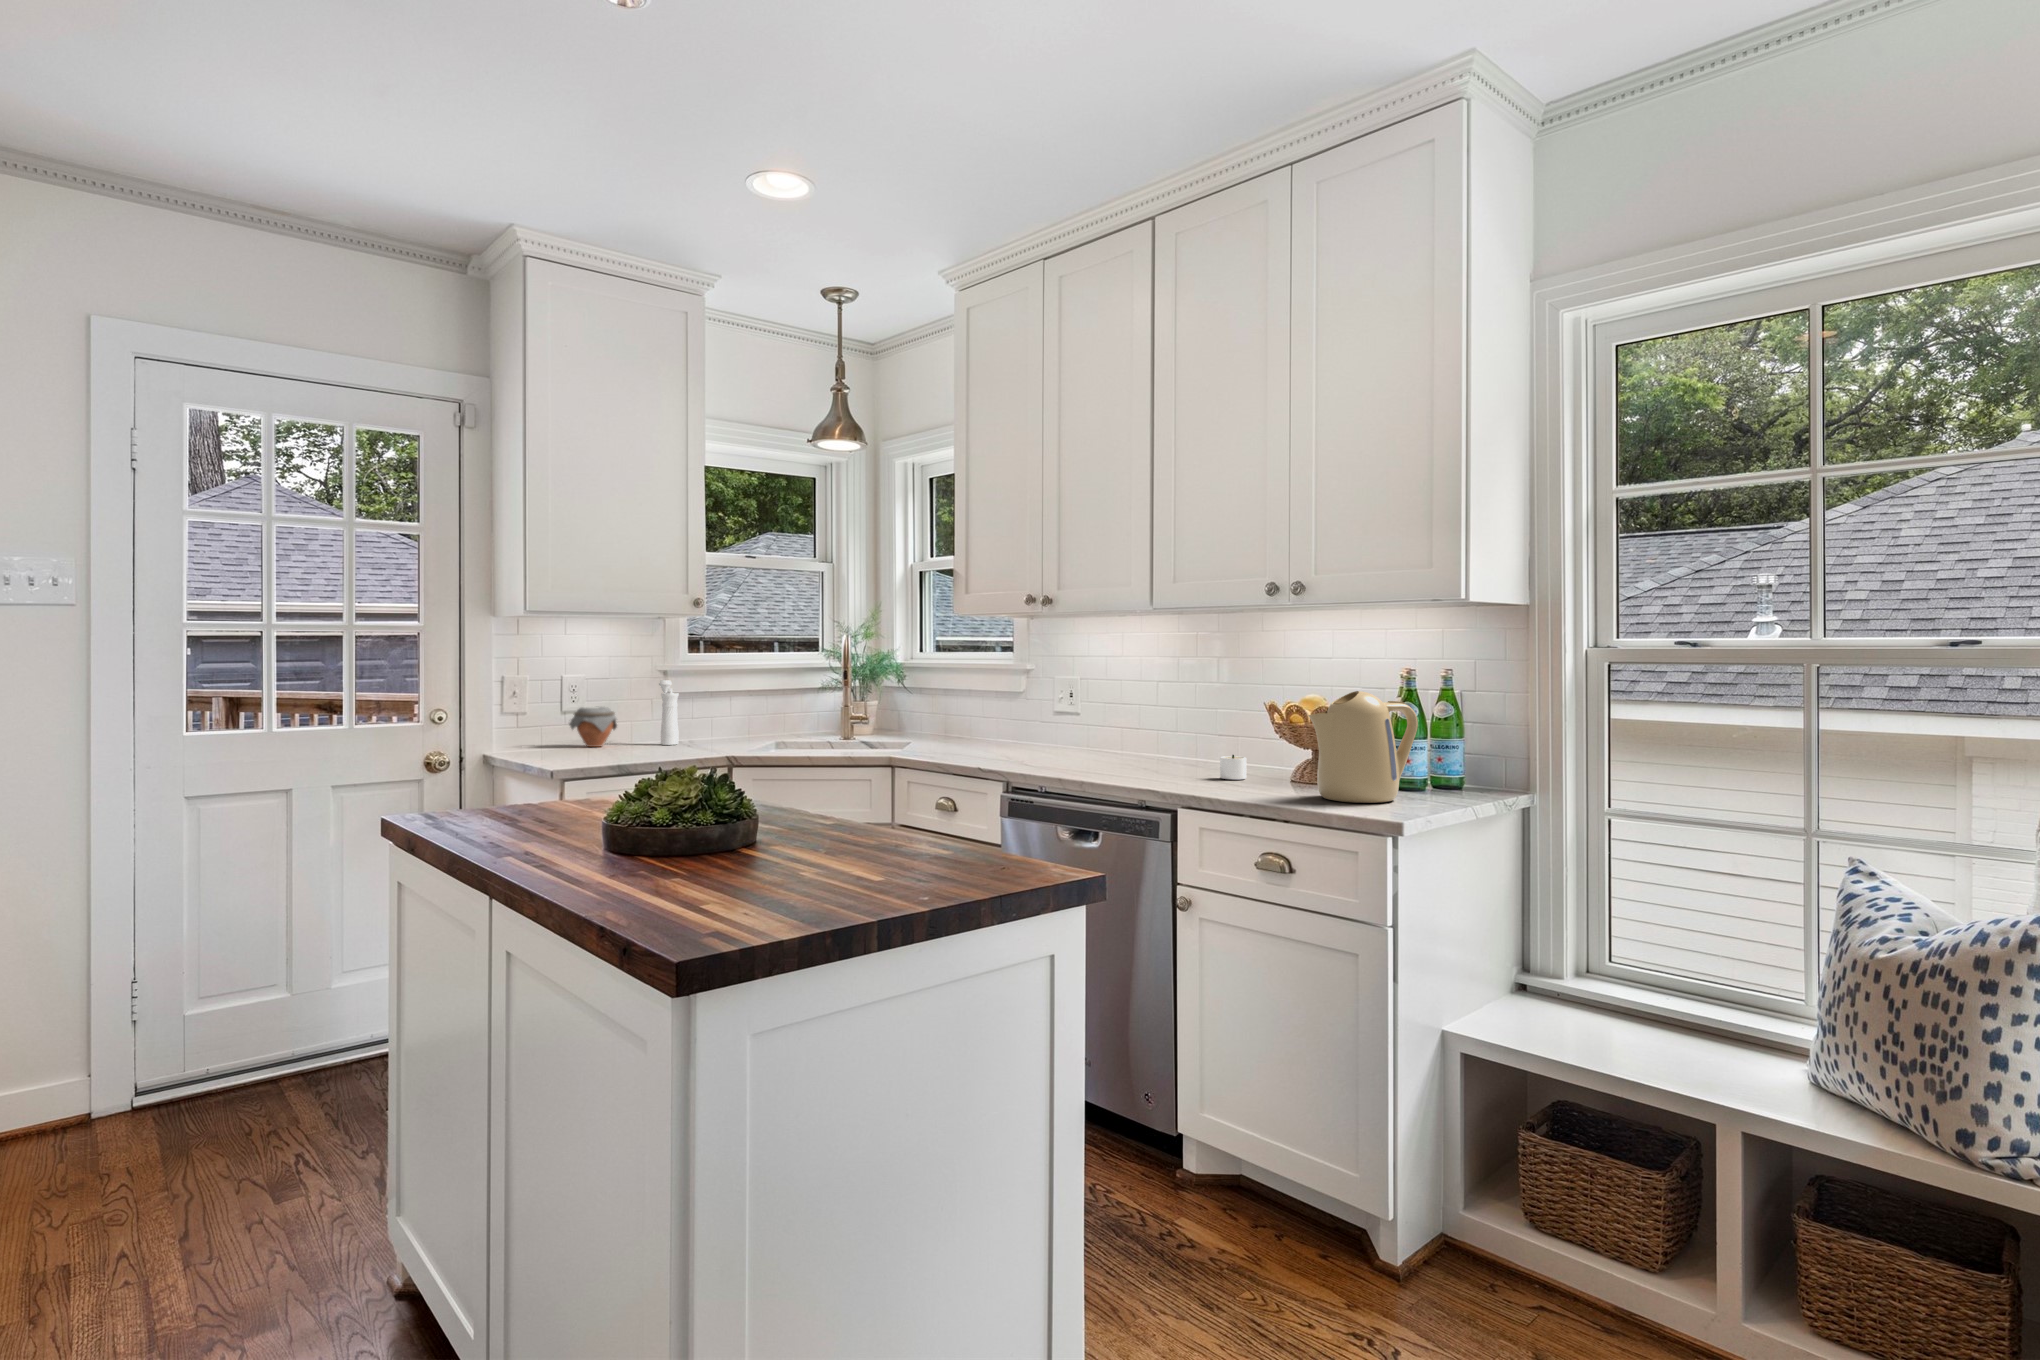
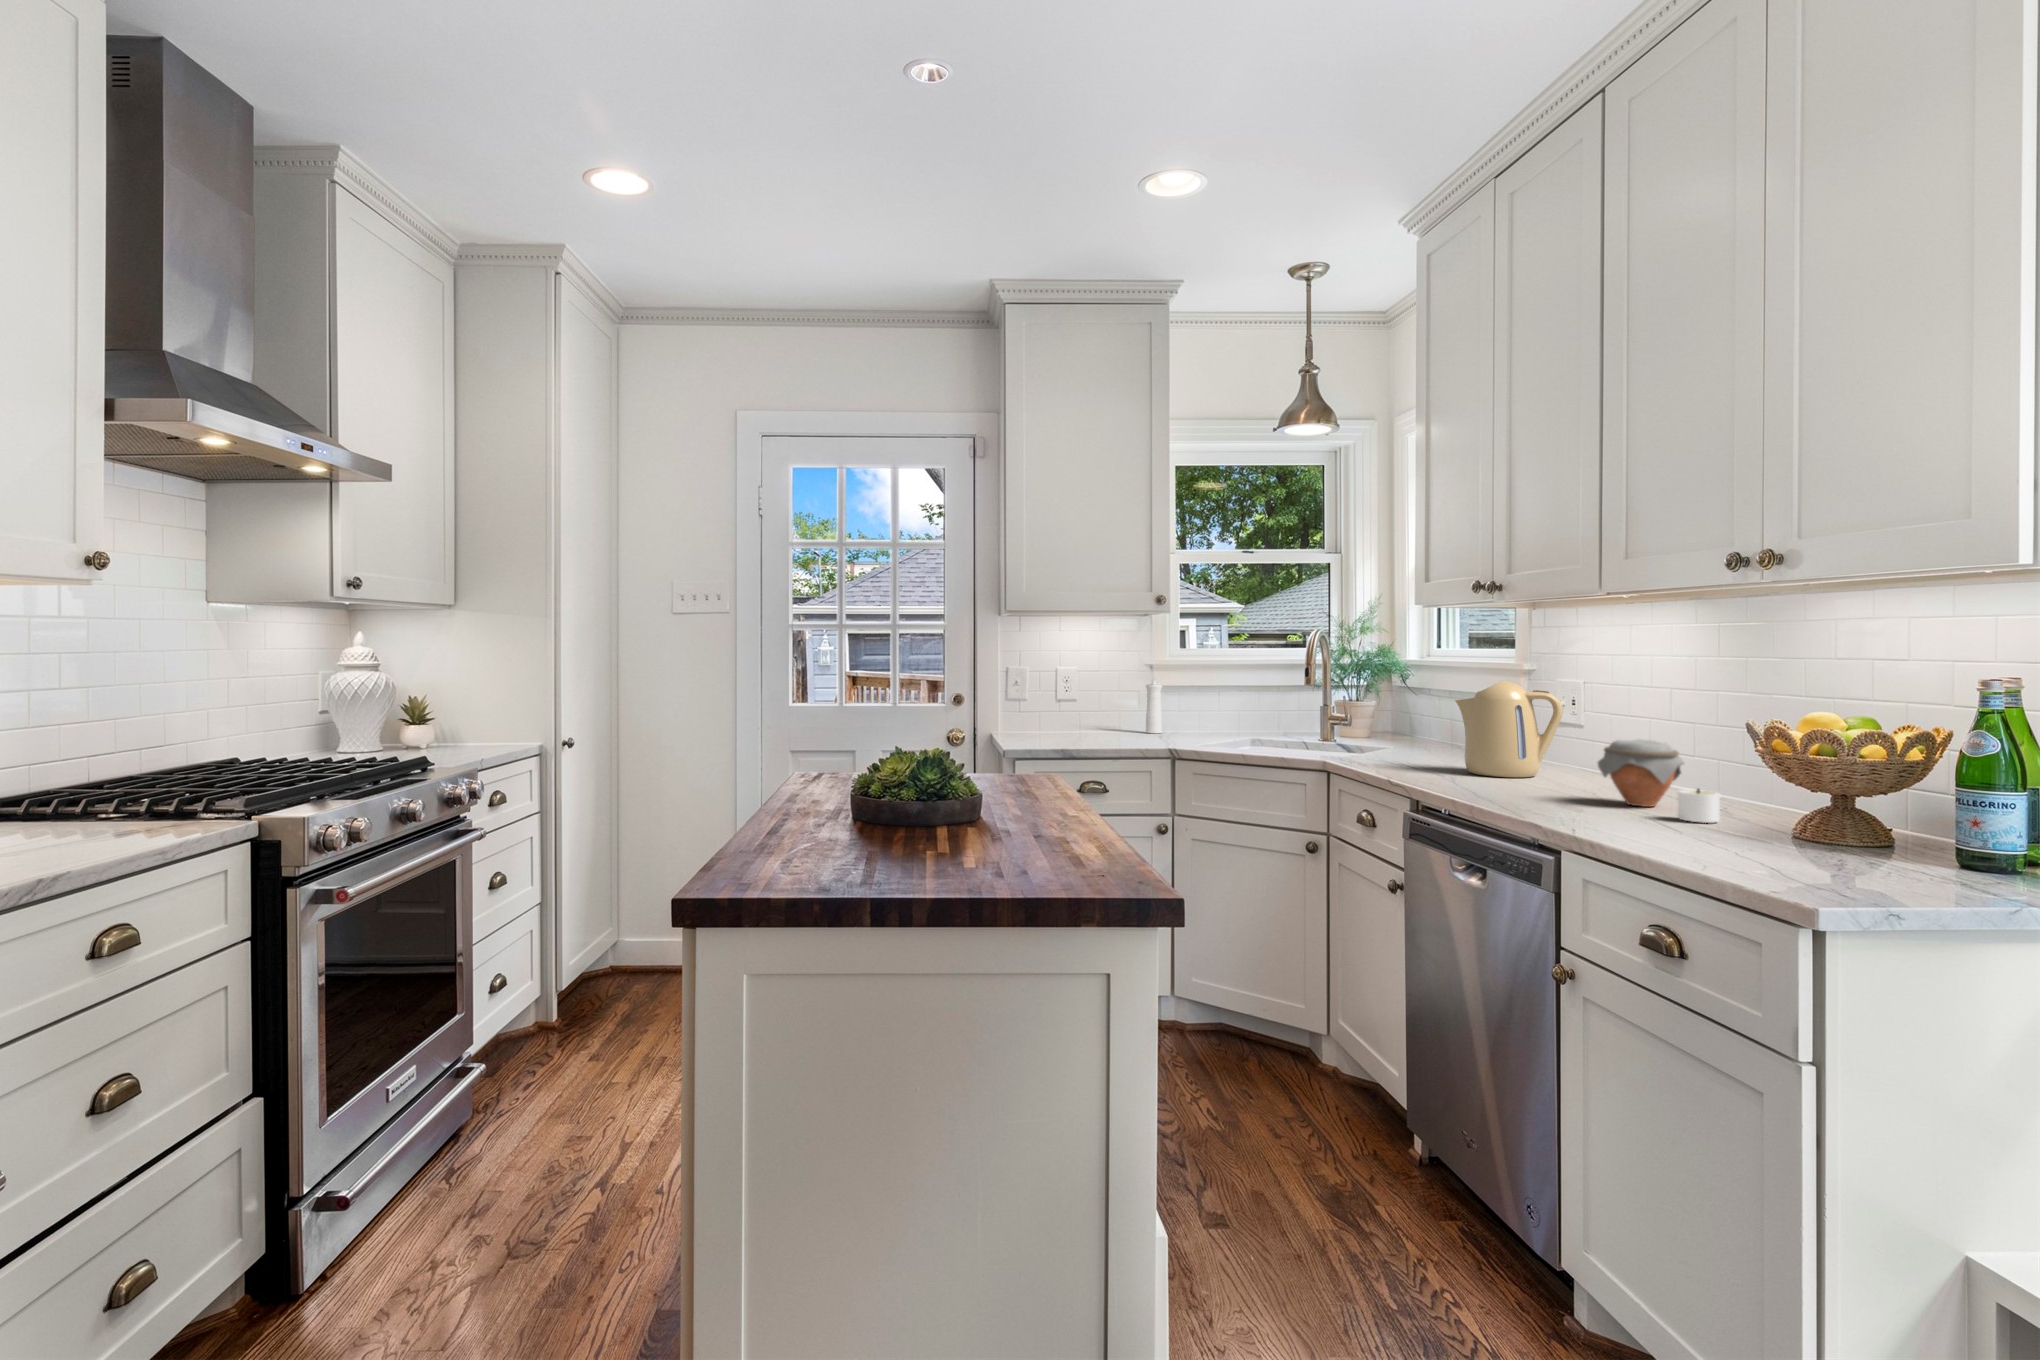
kettle: present [1308,691,1418,803] -> present [1455,681,1563,777]
jar: present [569,707,617,747] -> present [1598,740,1684,807]

